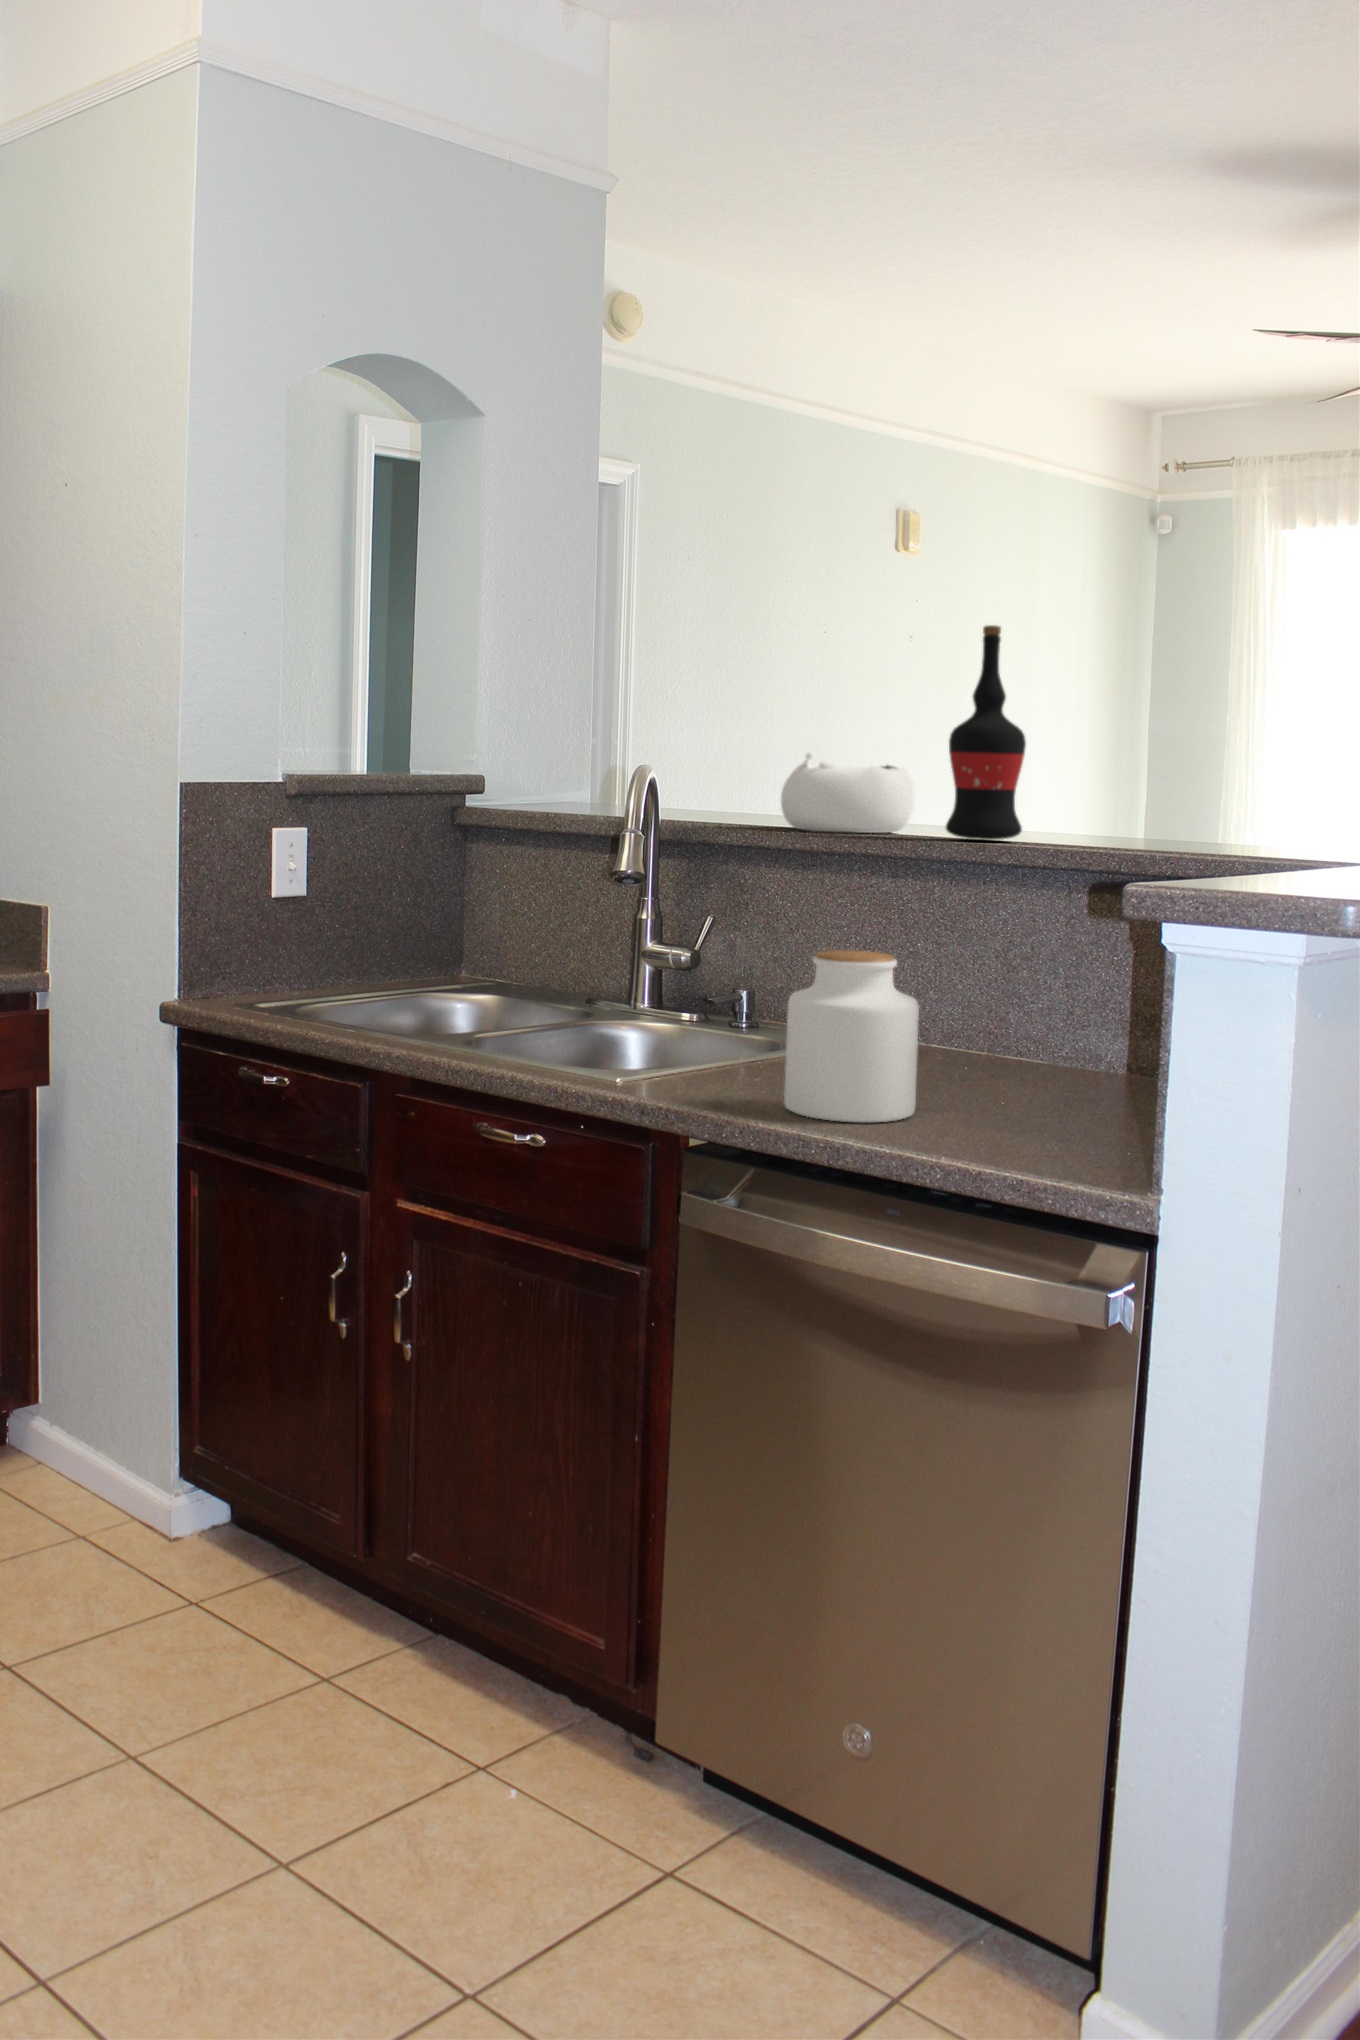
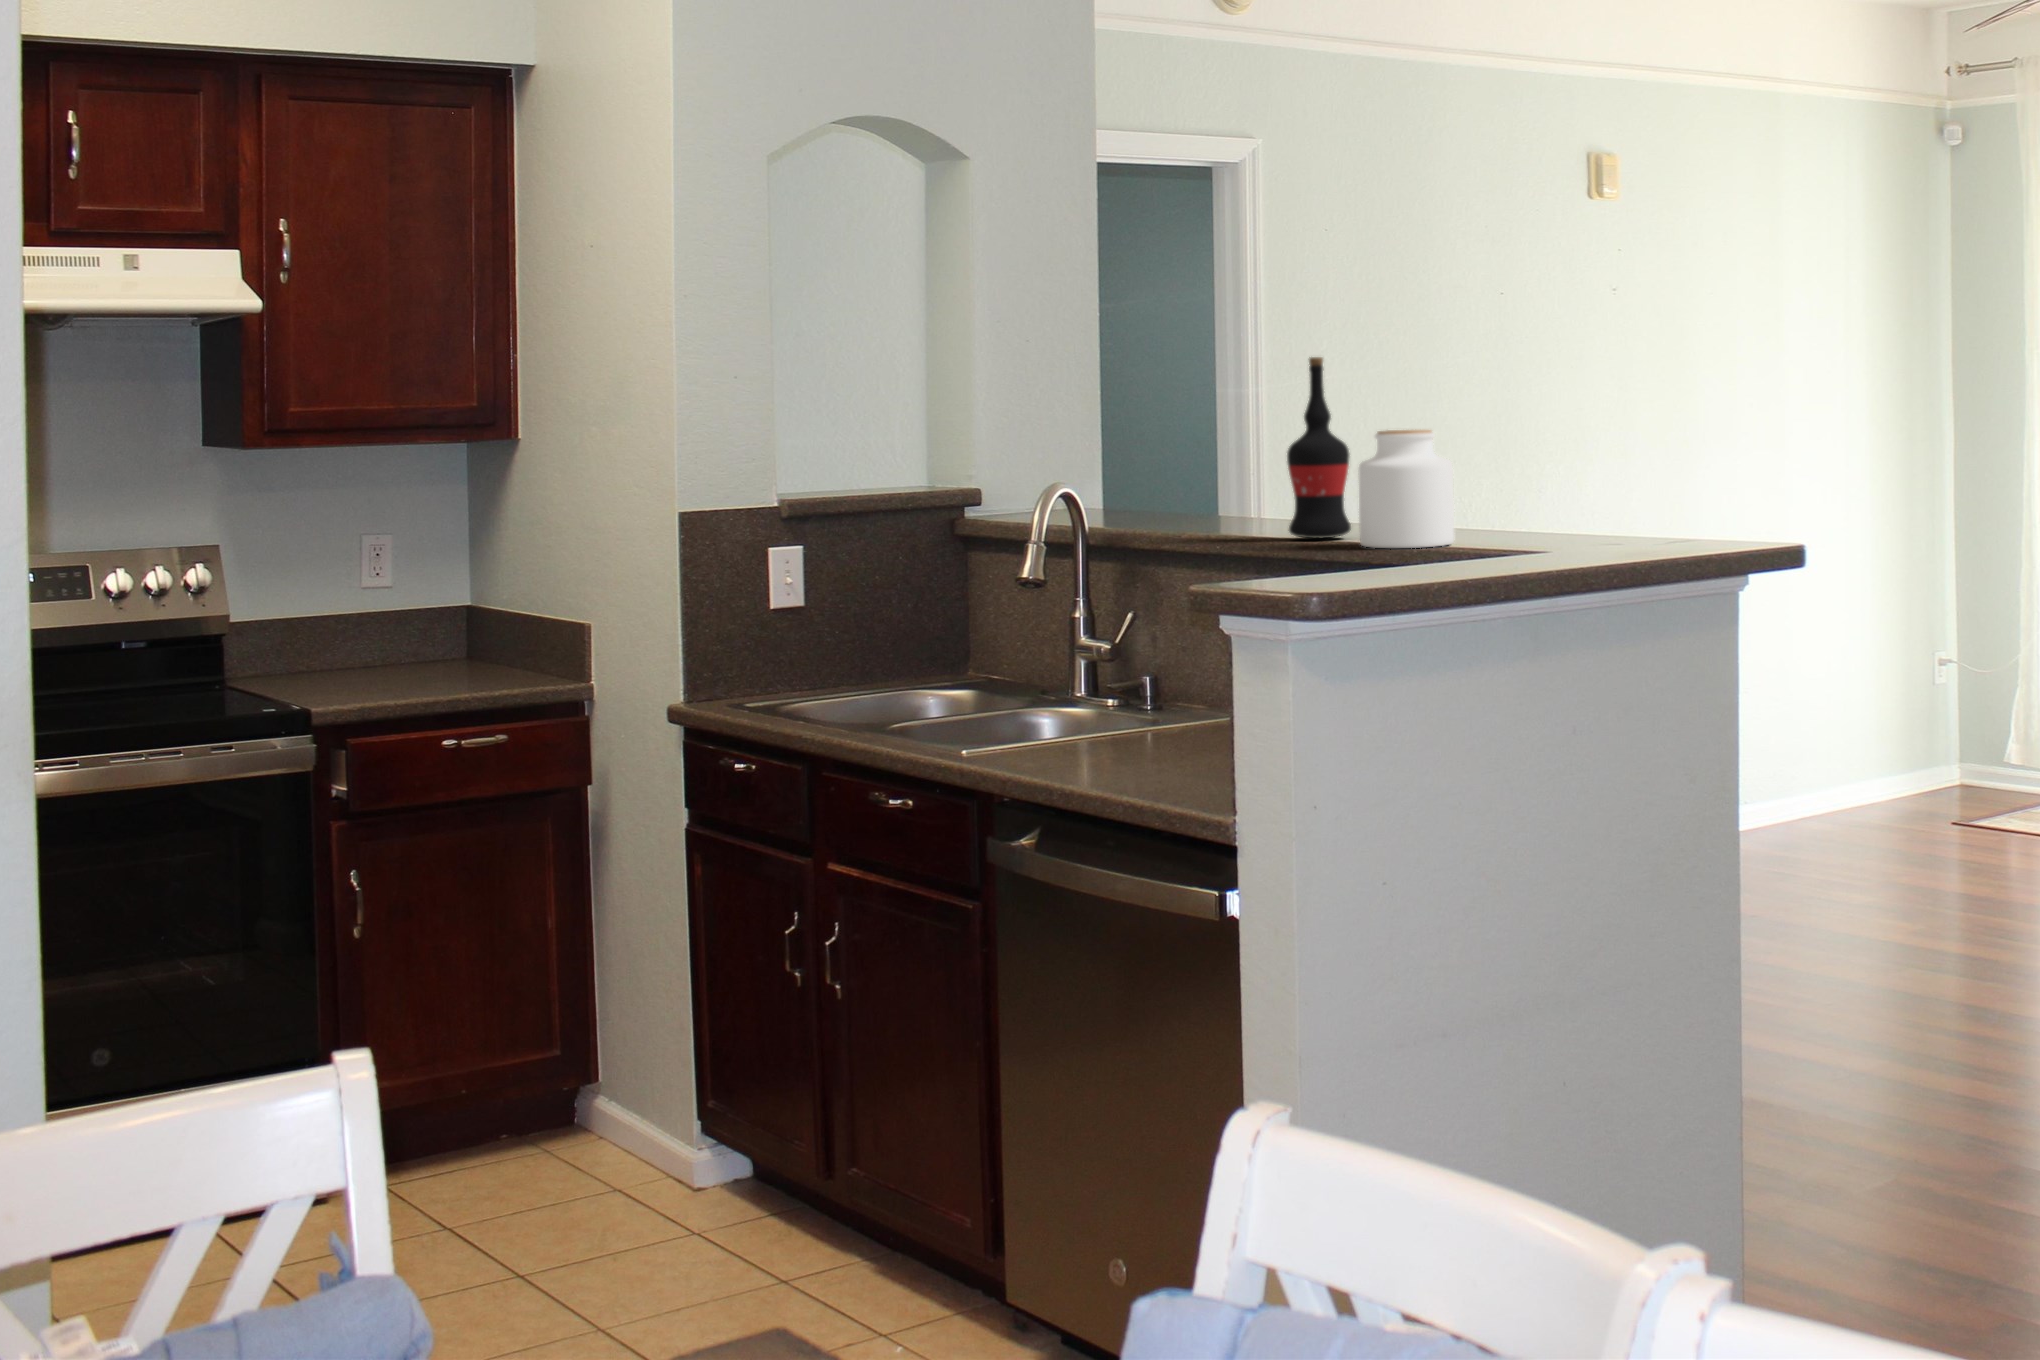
decorative bowl: present [781,752,914,833] -> none [1181,465,1296,534]
jar: present [784,950,919,1122] -> present [1359,430,1454,548]

